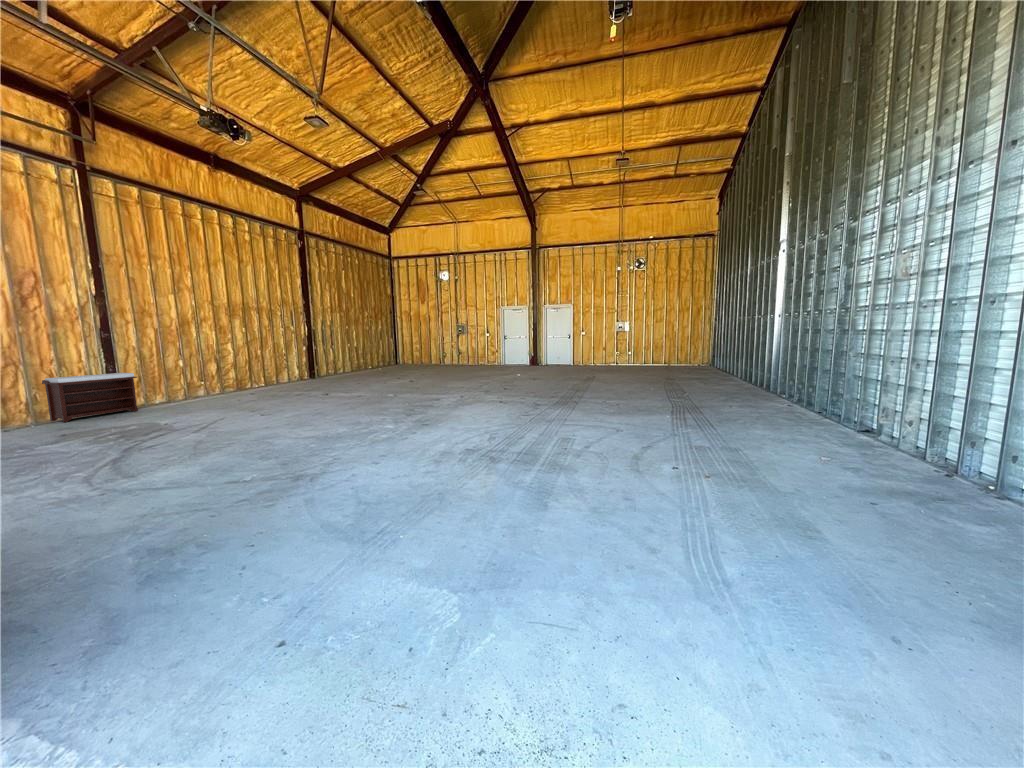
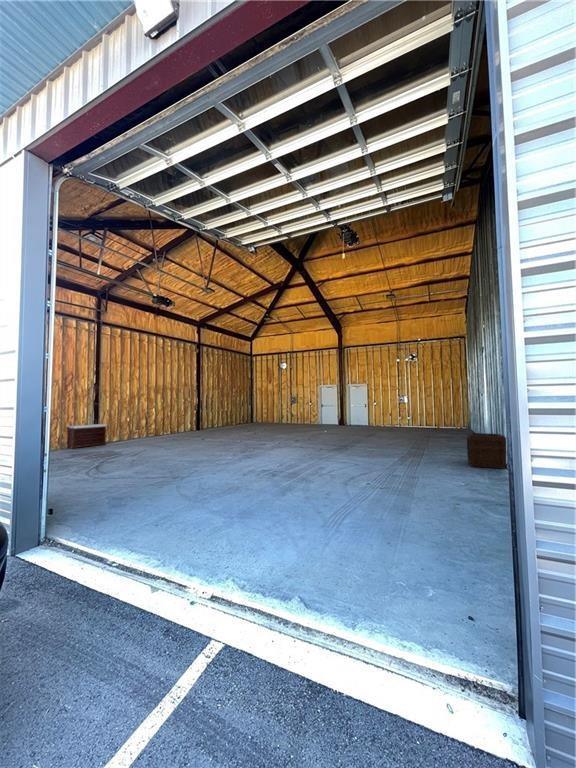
wooden crate: none [769,372,845,425] -> present [467,433,507,469]

